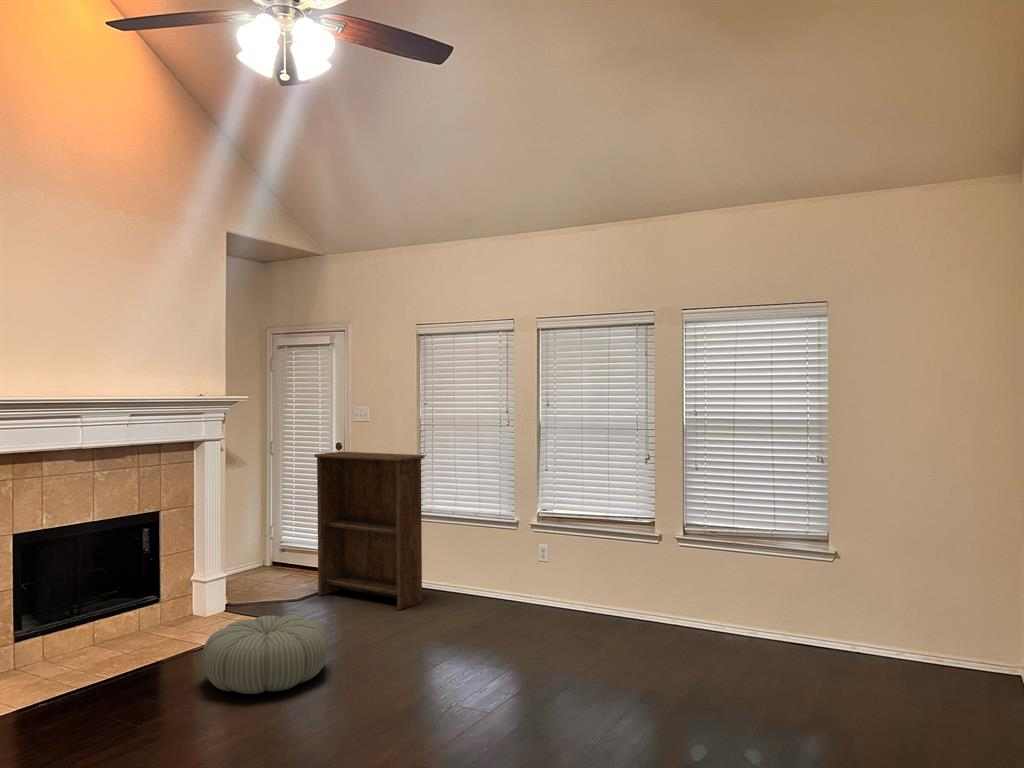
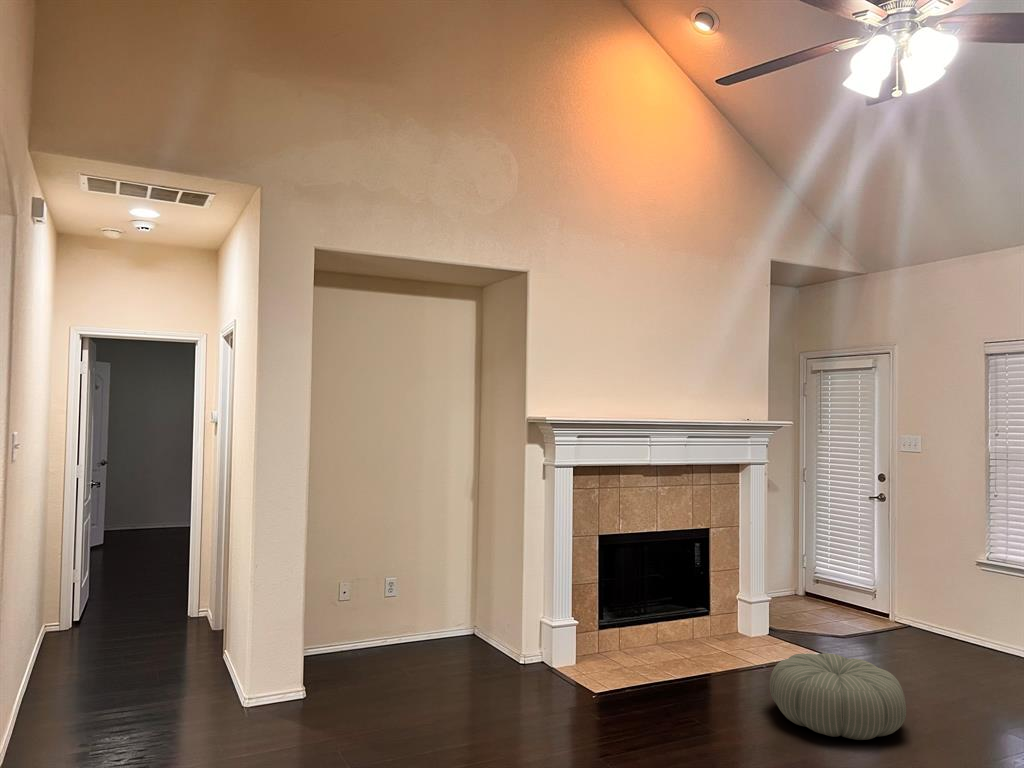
bookshelf: present [314,452,424,610] -> none [861,485,1003,674]

